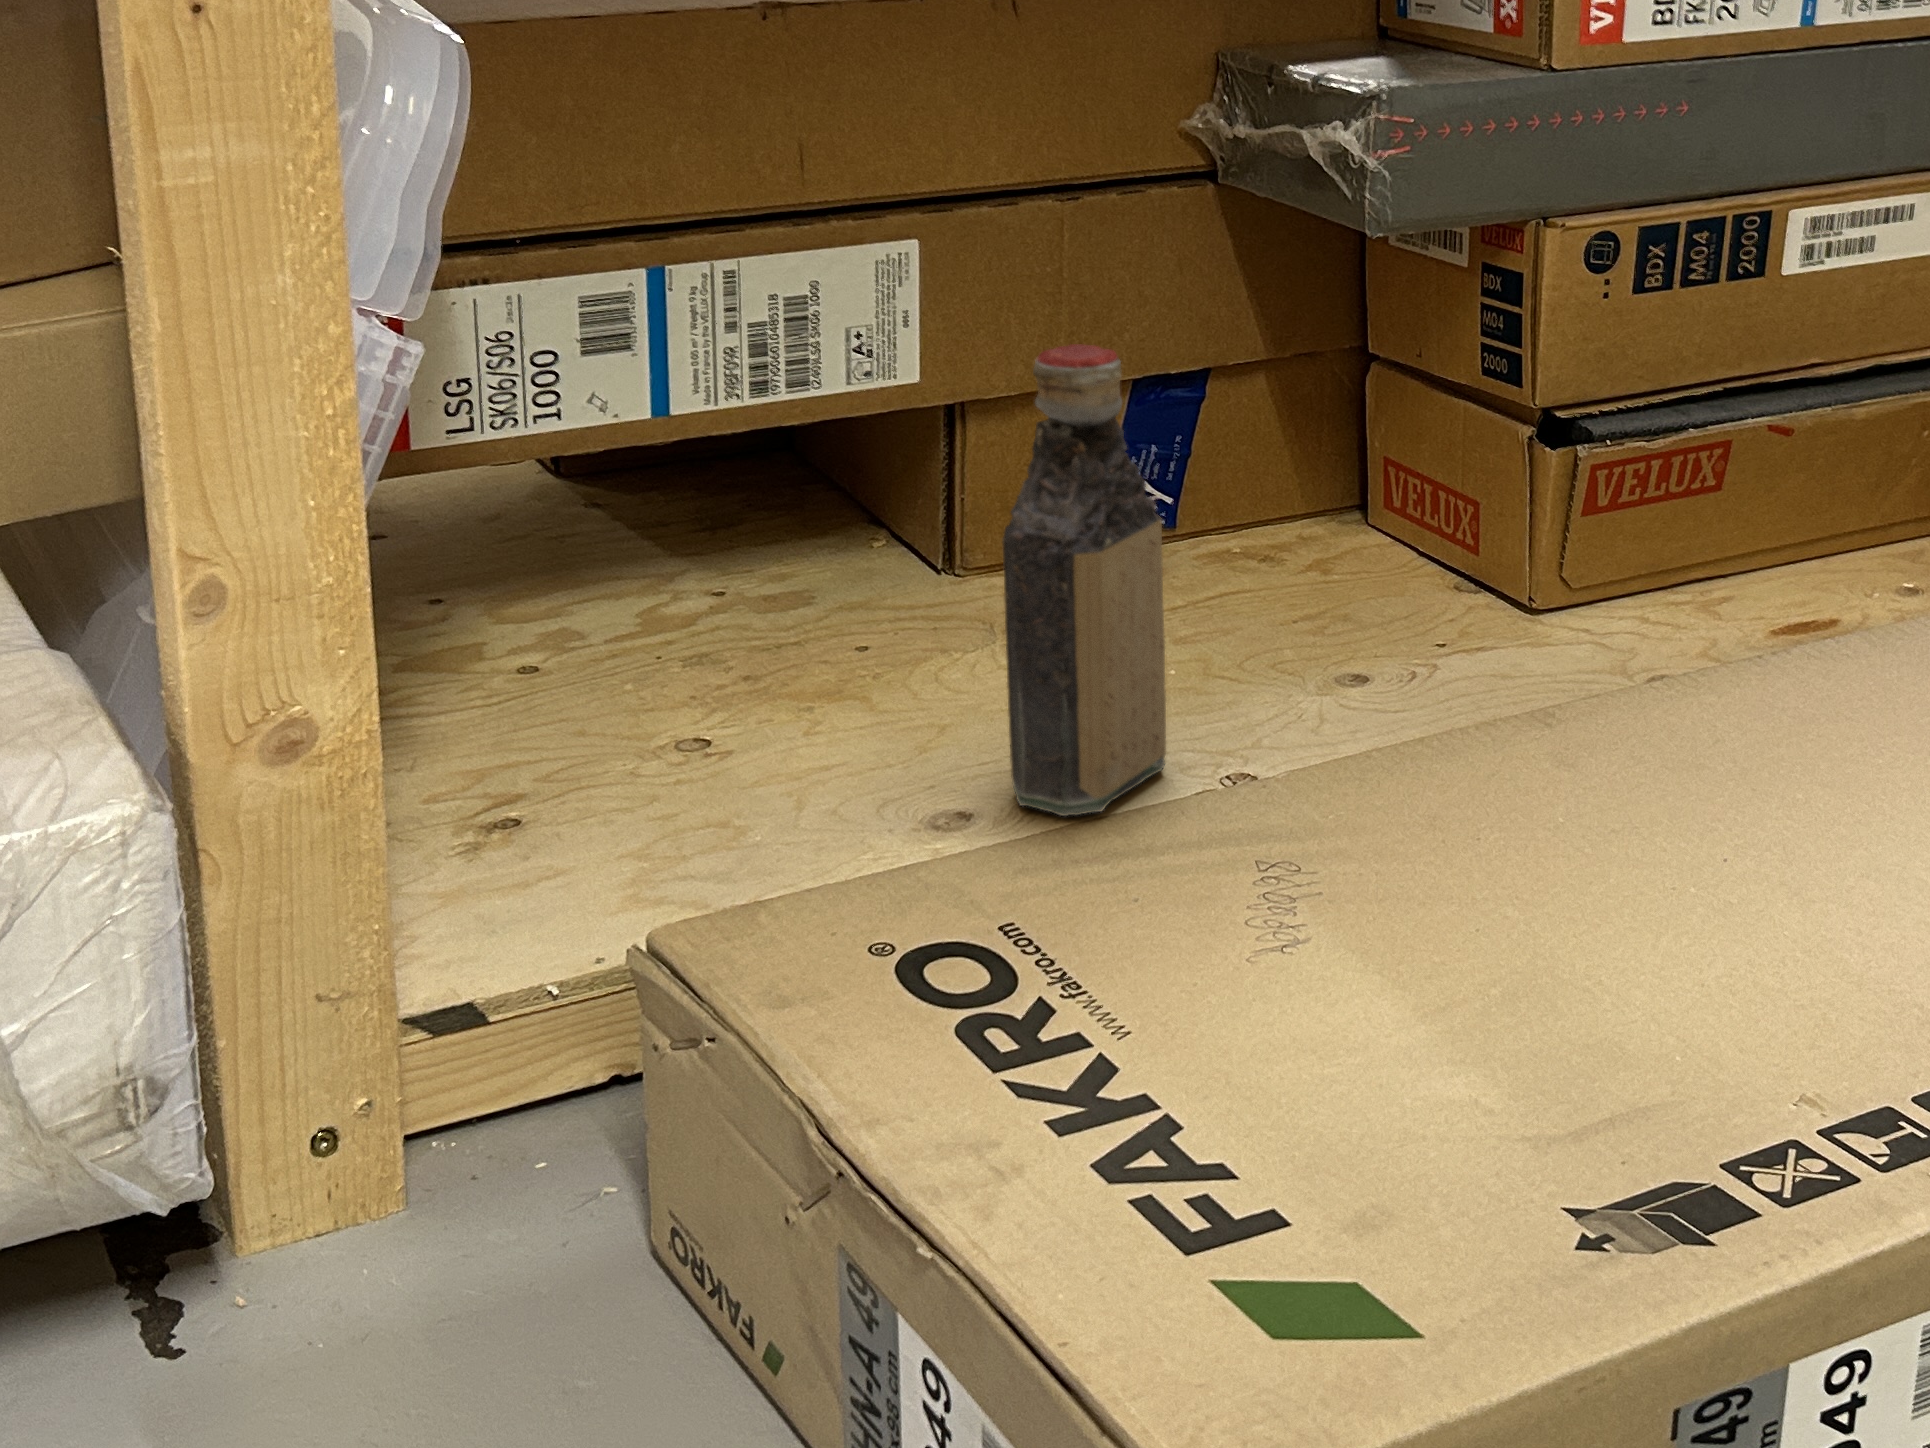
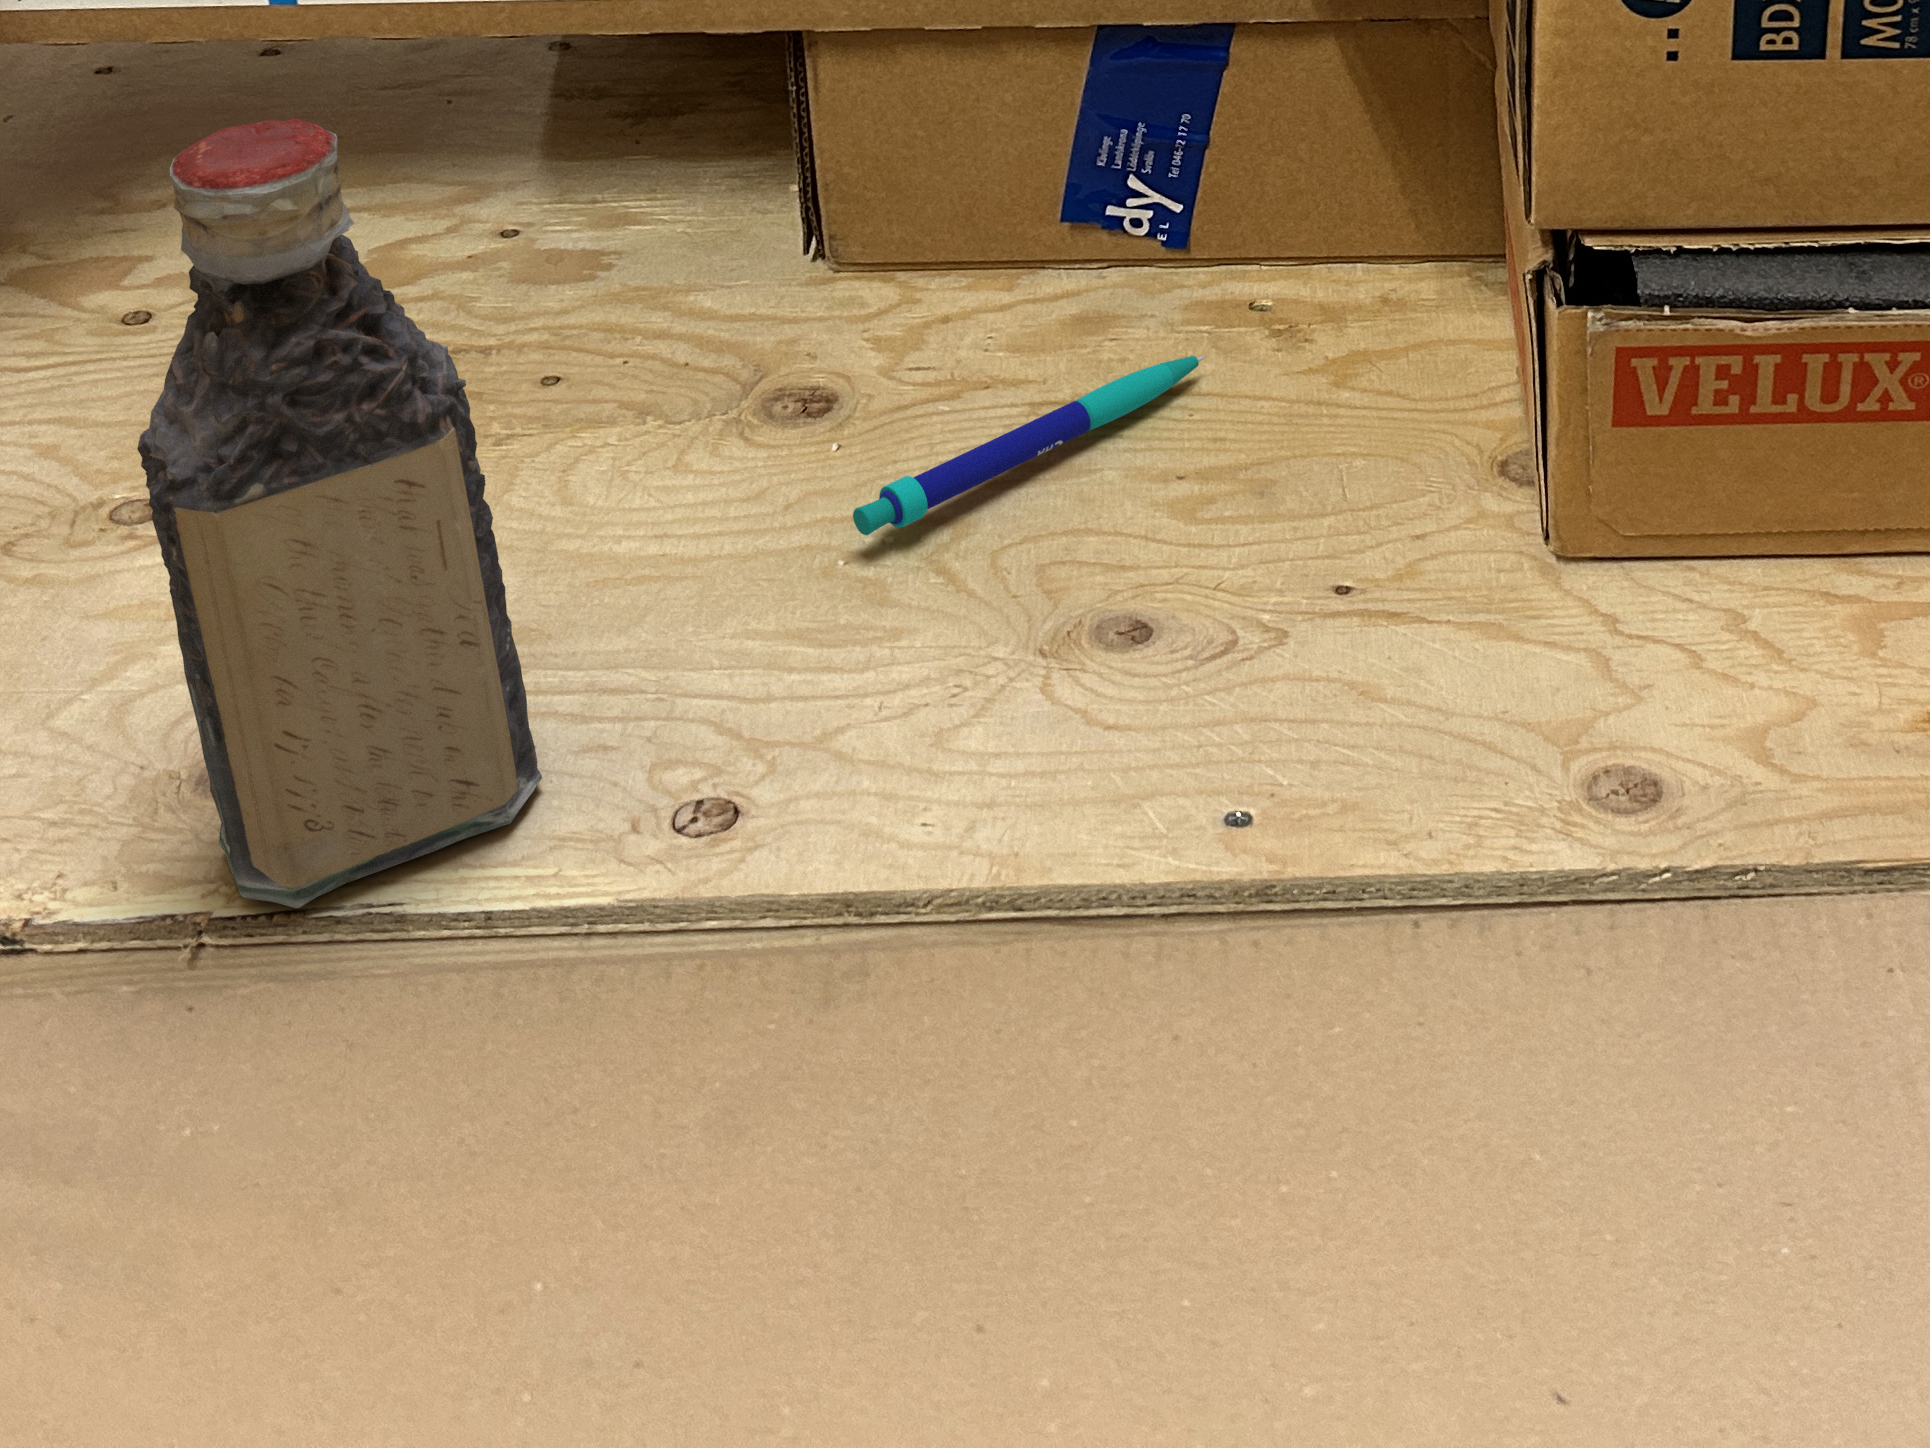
pen: none [1182,563,1269,649] -> present [853,356,1205,535]

